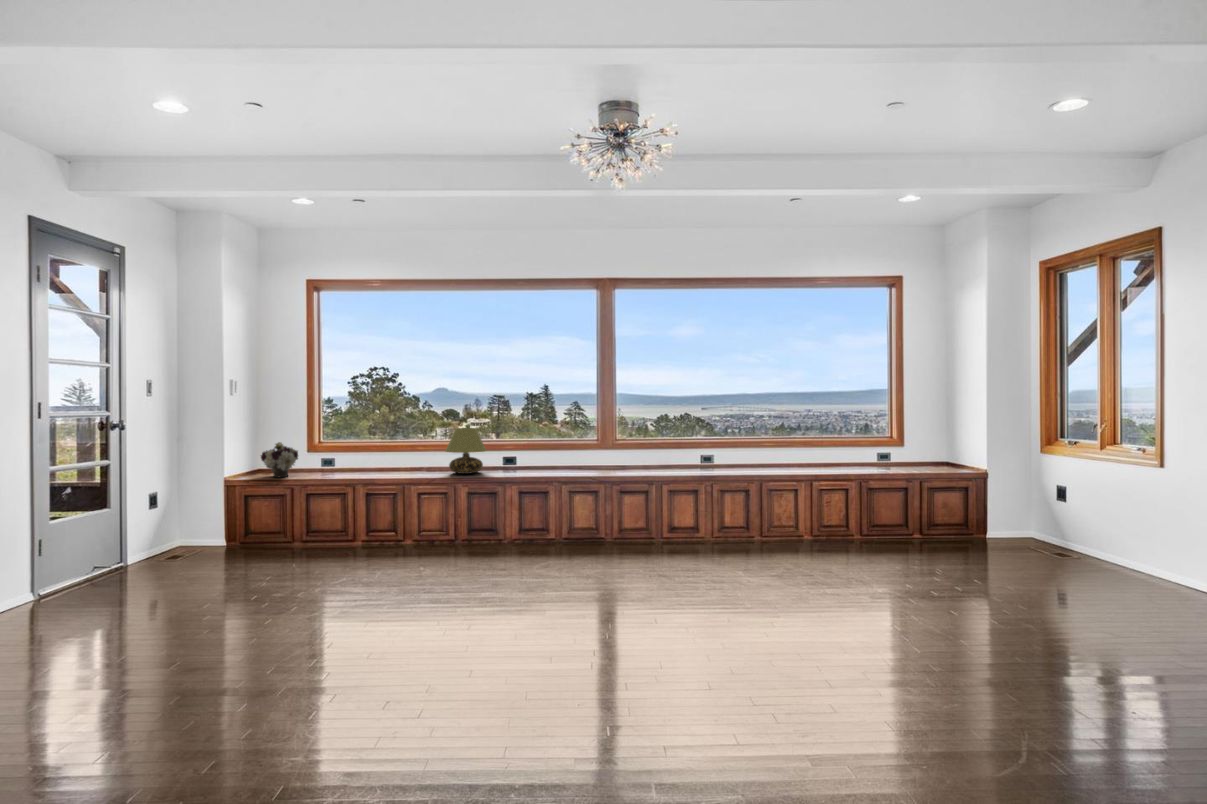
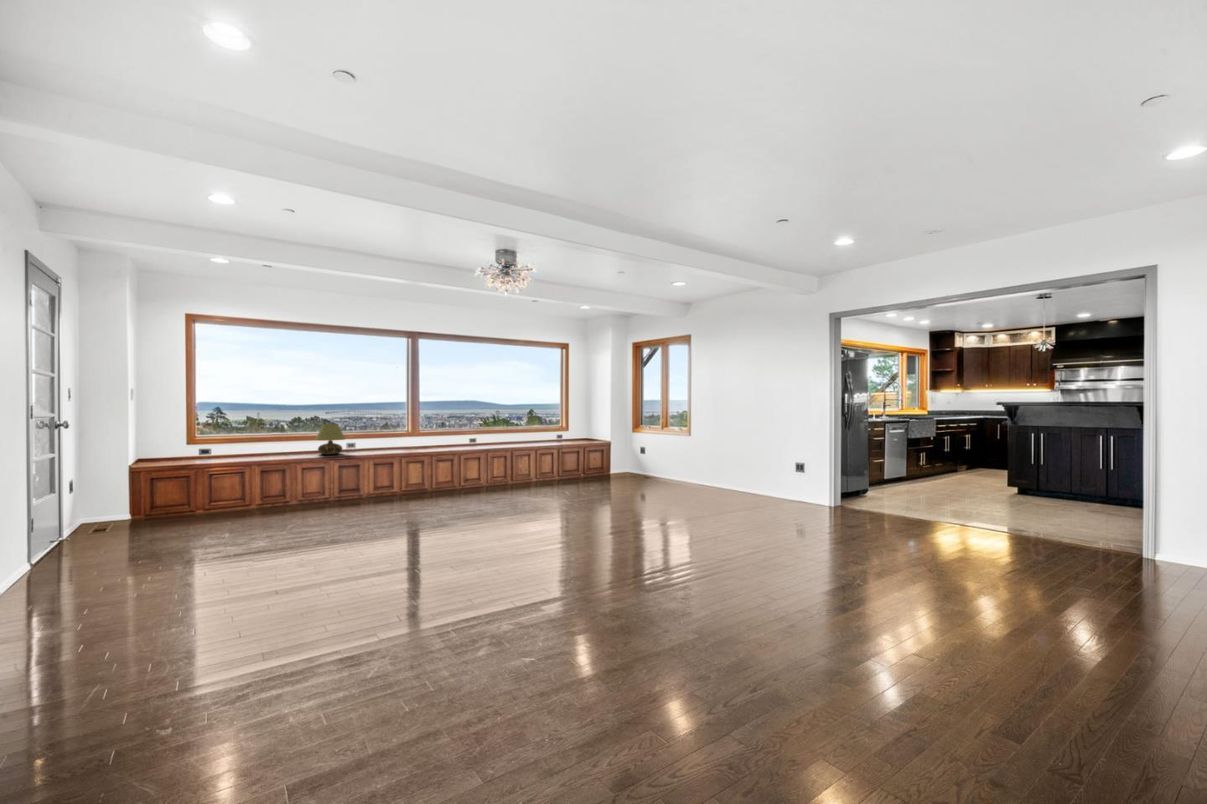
flower arrangement: present [261,442,298,477] -> none [161,436,196,463]

